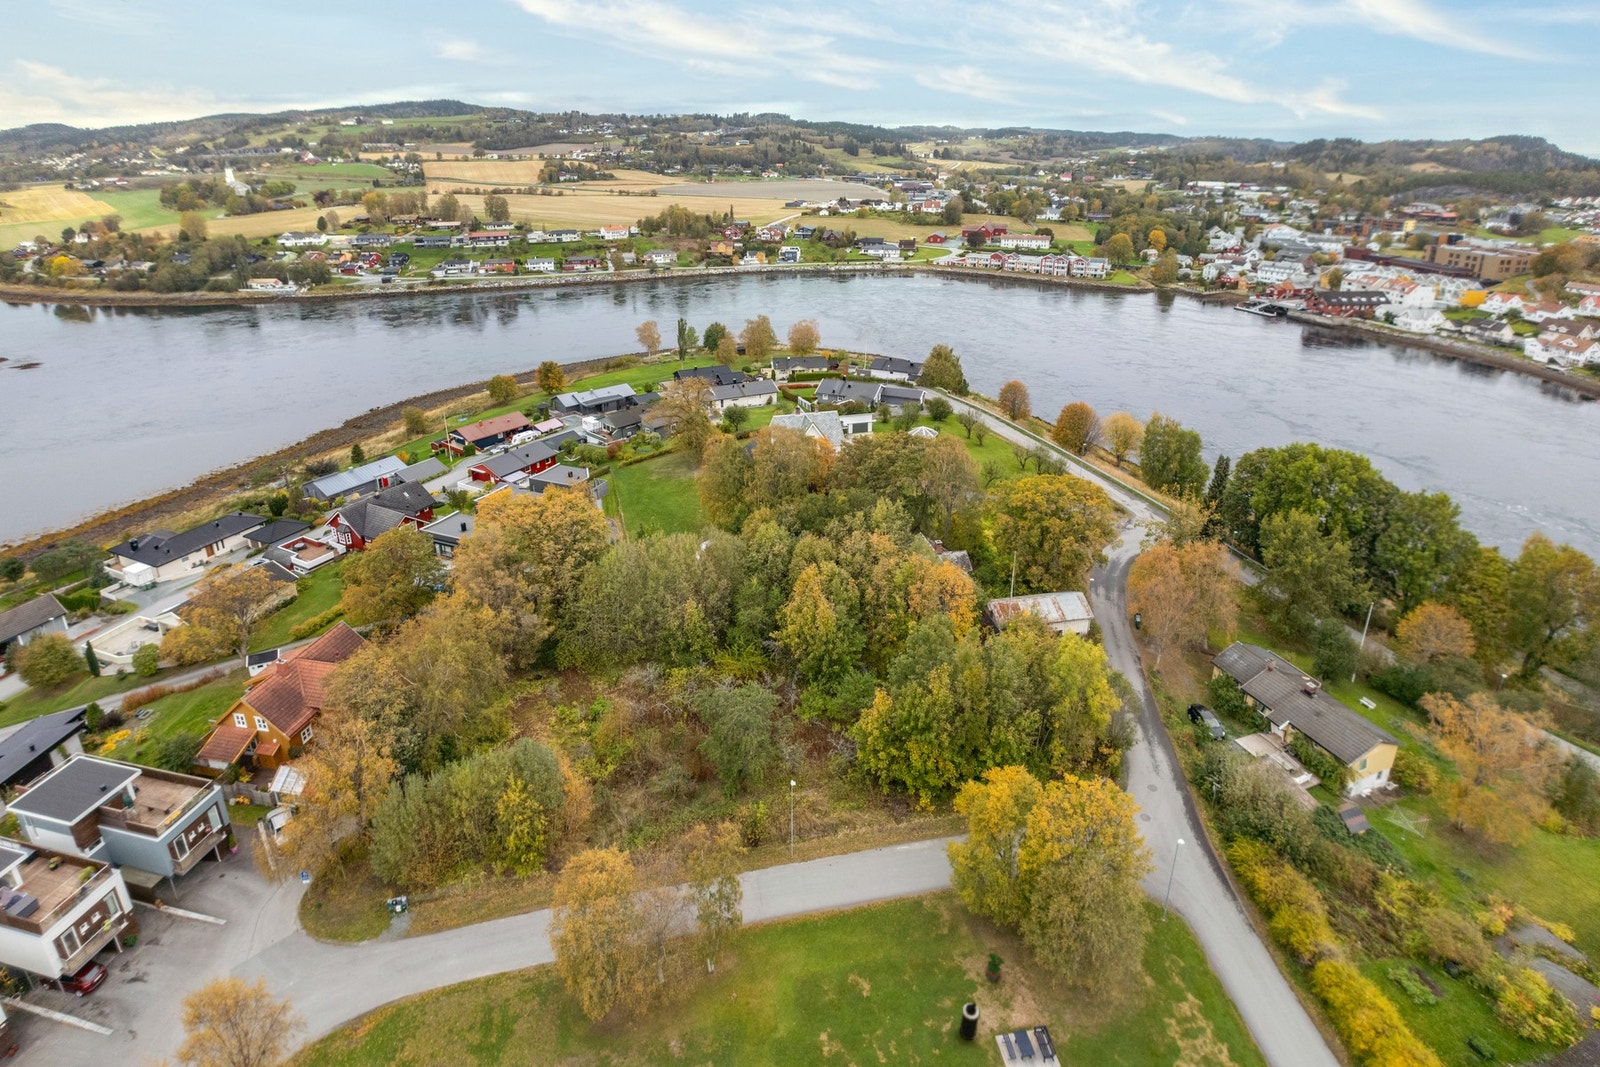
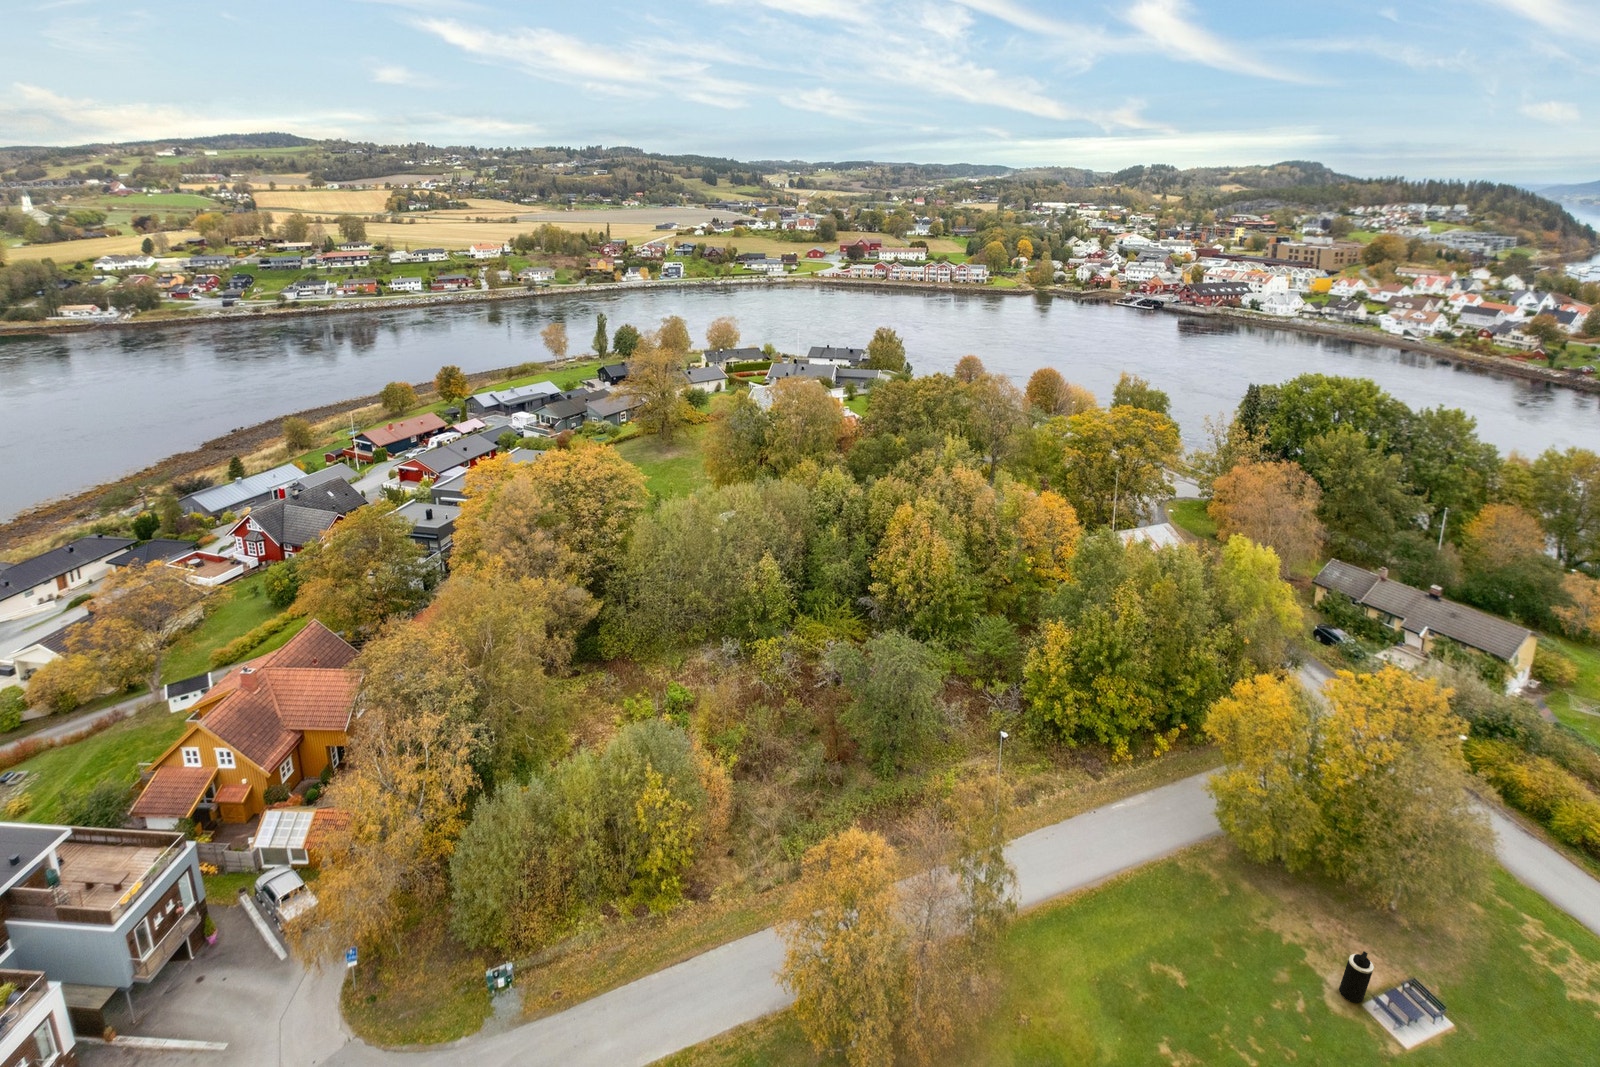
potted tree: present [986,953,1005,981] -> none [1324,892,1352,929]

